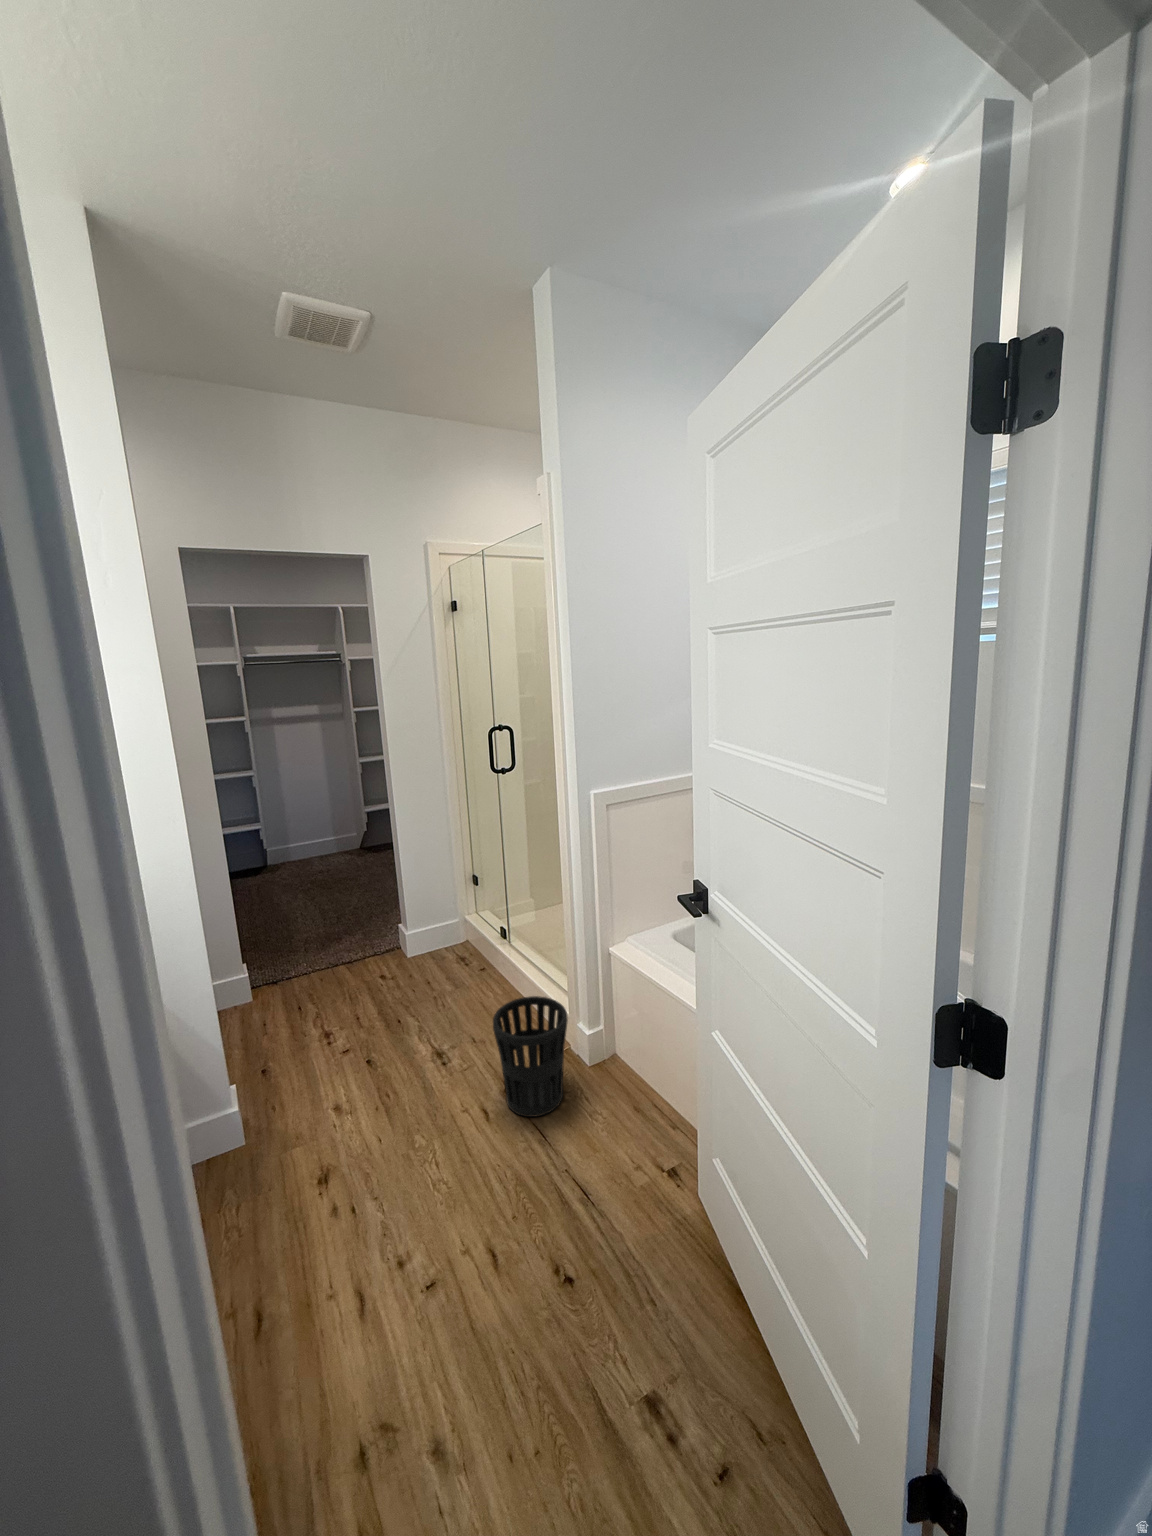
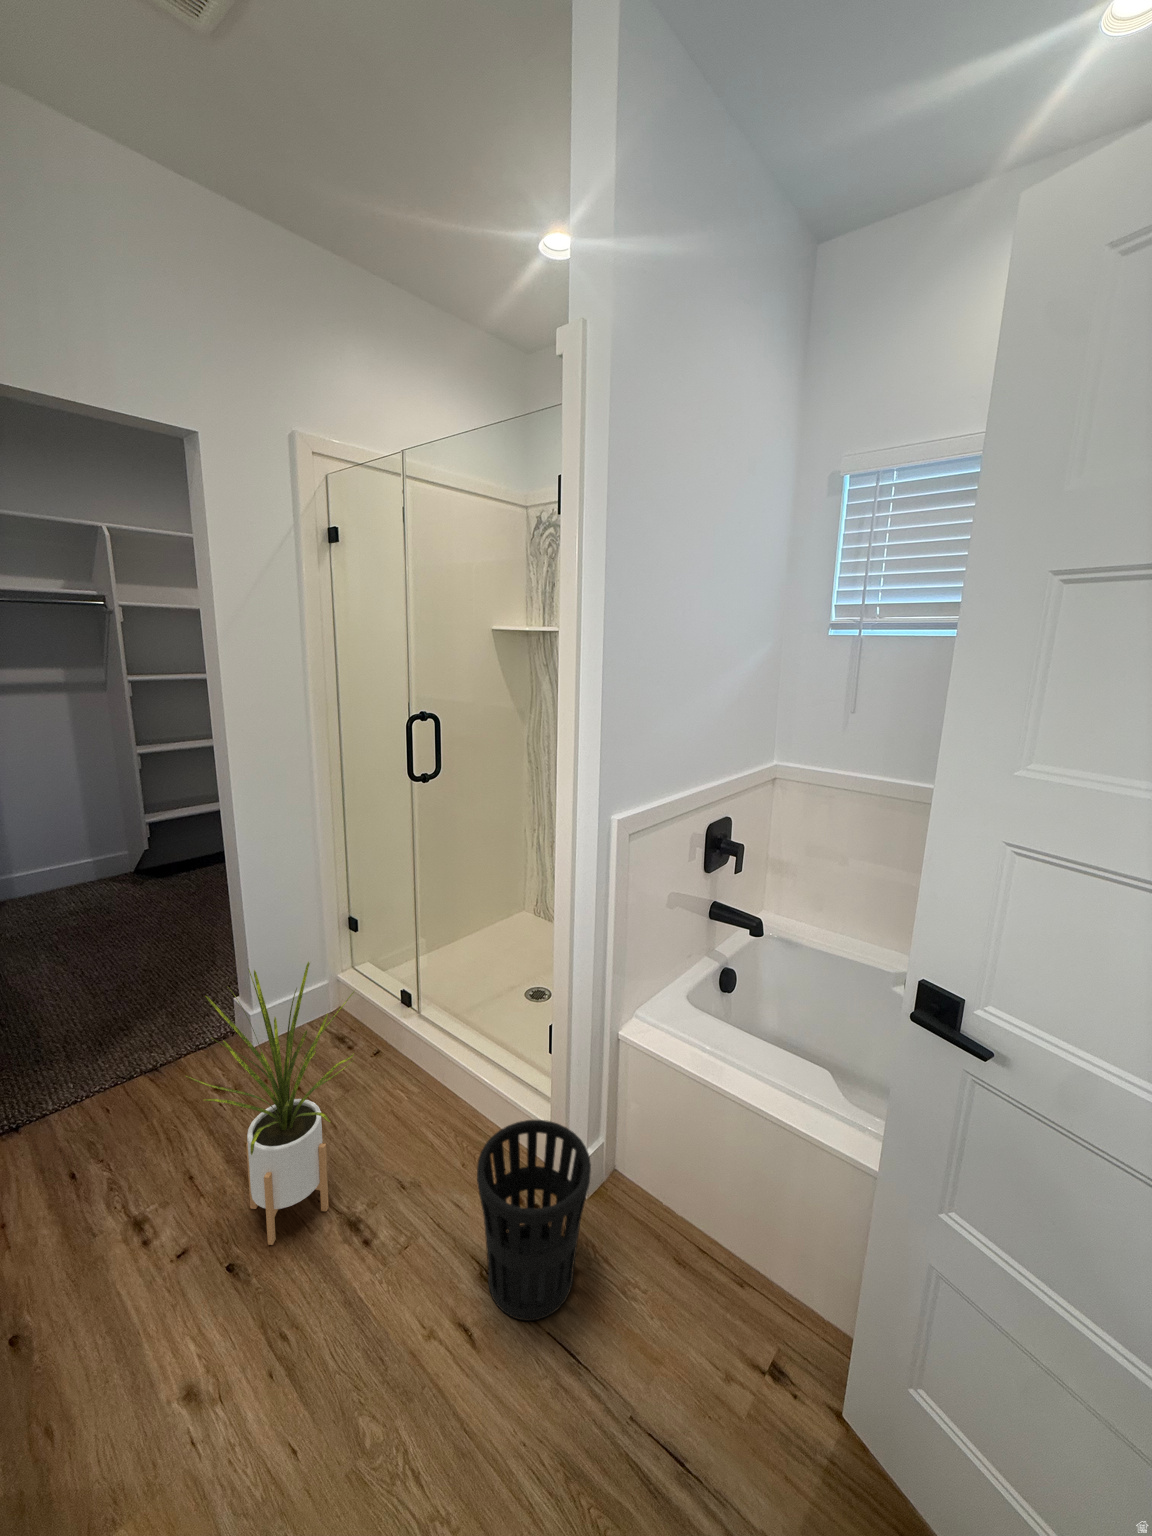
house plant: none [341,883,444,1055] -> present [186,962,354,1245]

